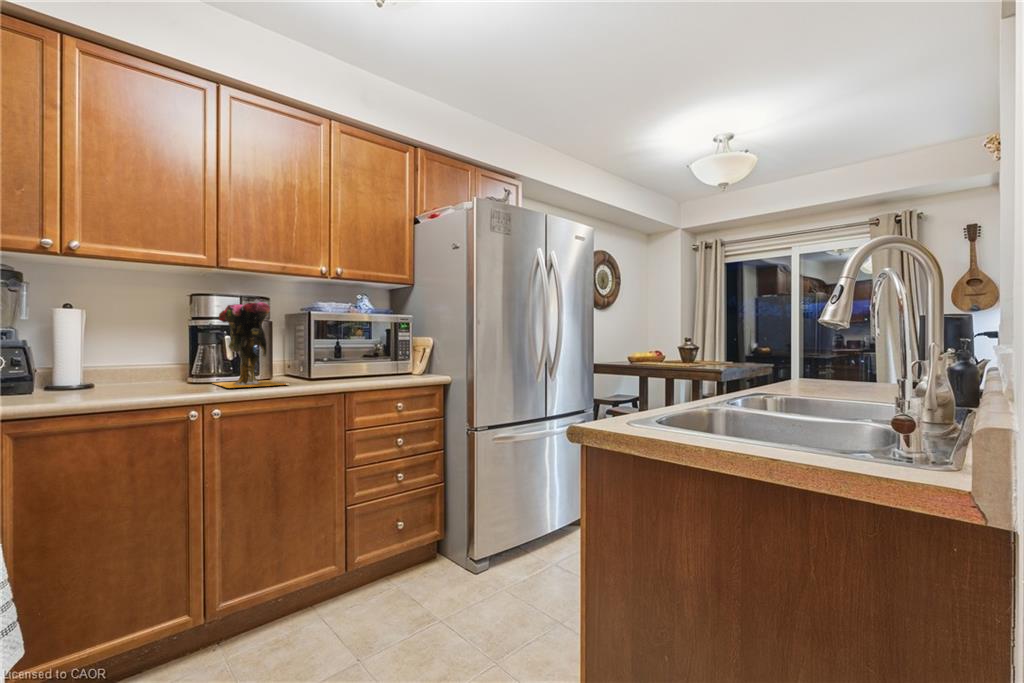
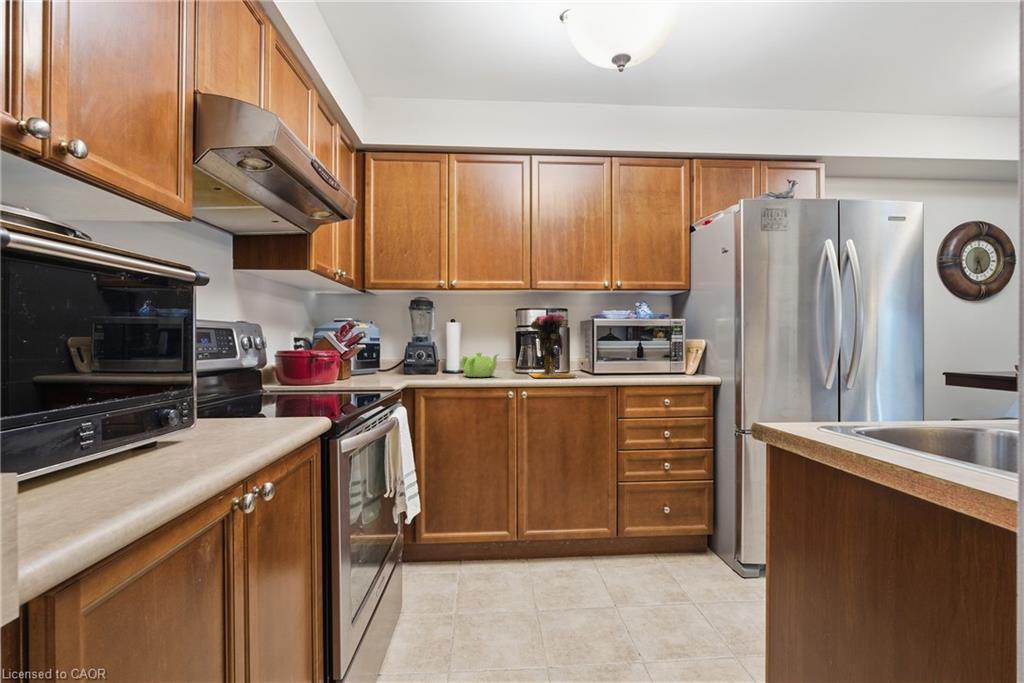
teapot: none [88,355,167,393] -> present [461,353,499,377]

